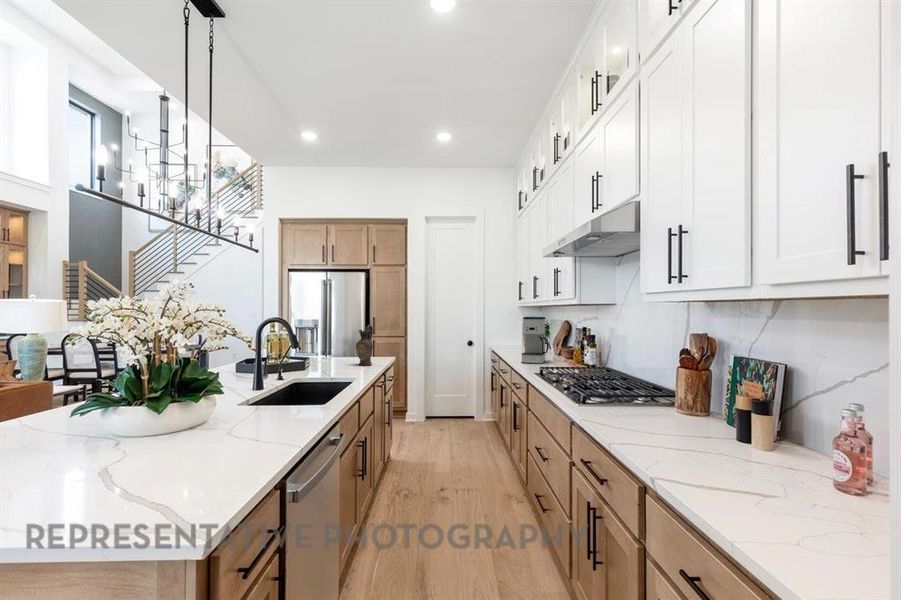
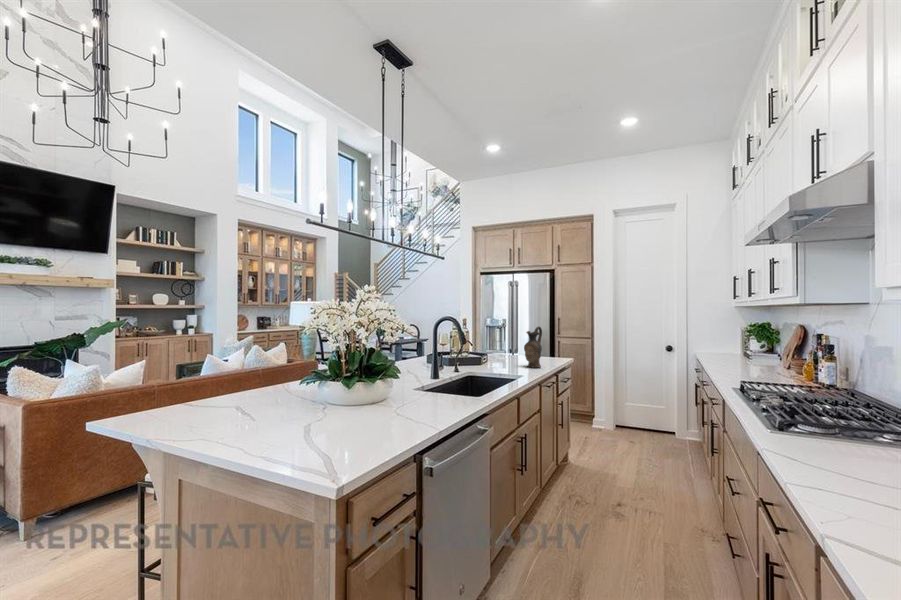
coffee maker: present [522,317,549,364] -> none [725,320,767,381]

